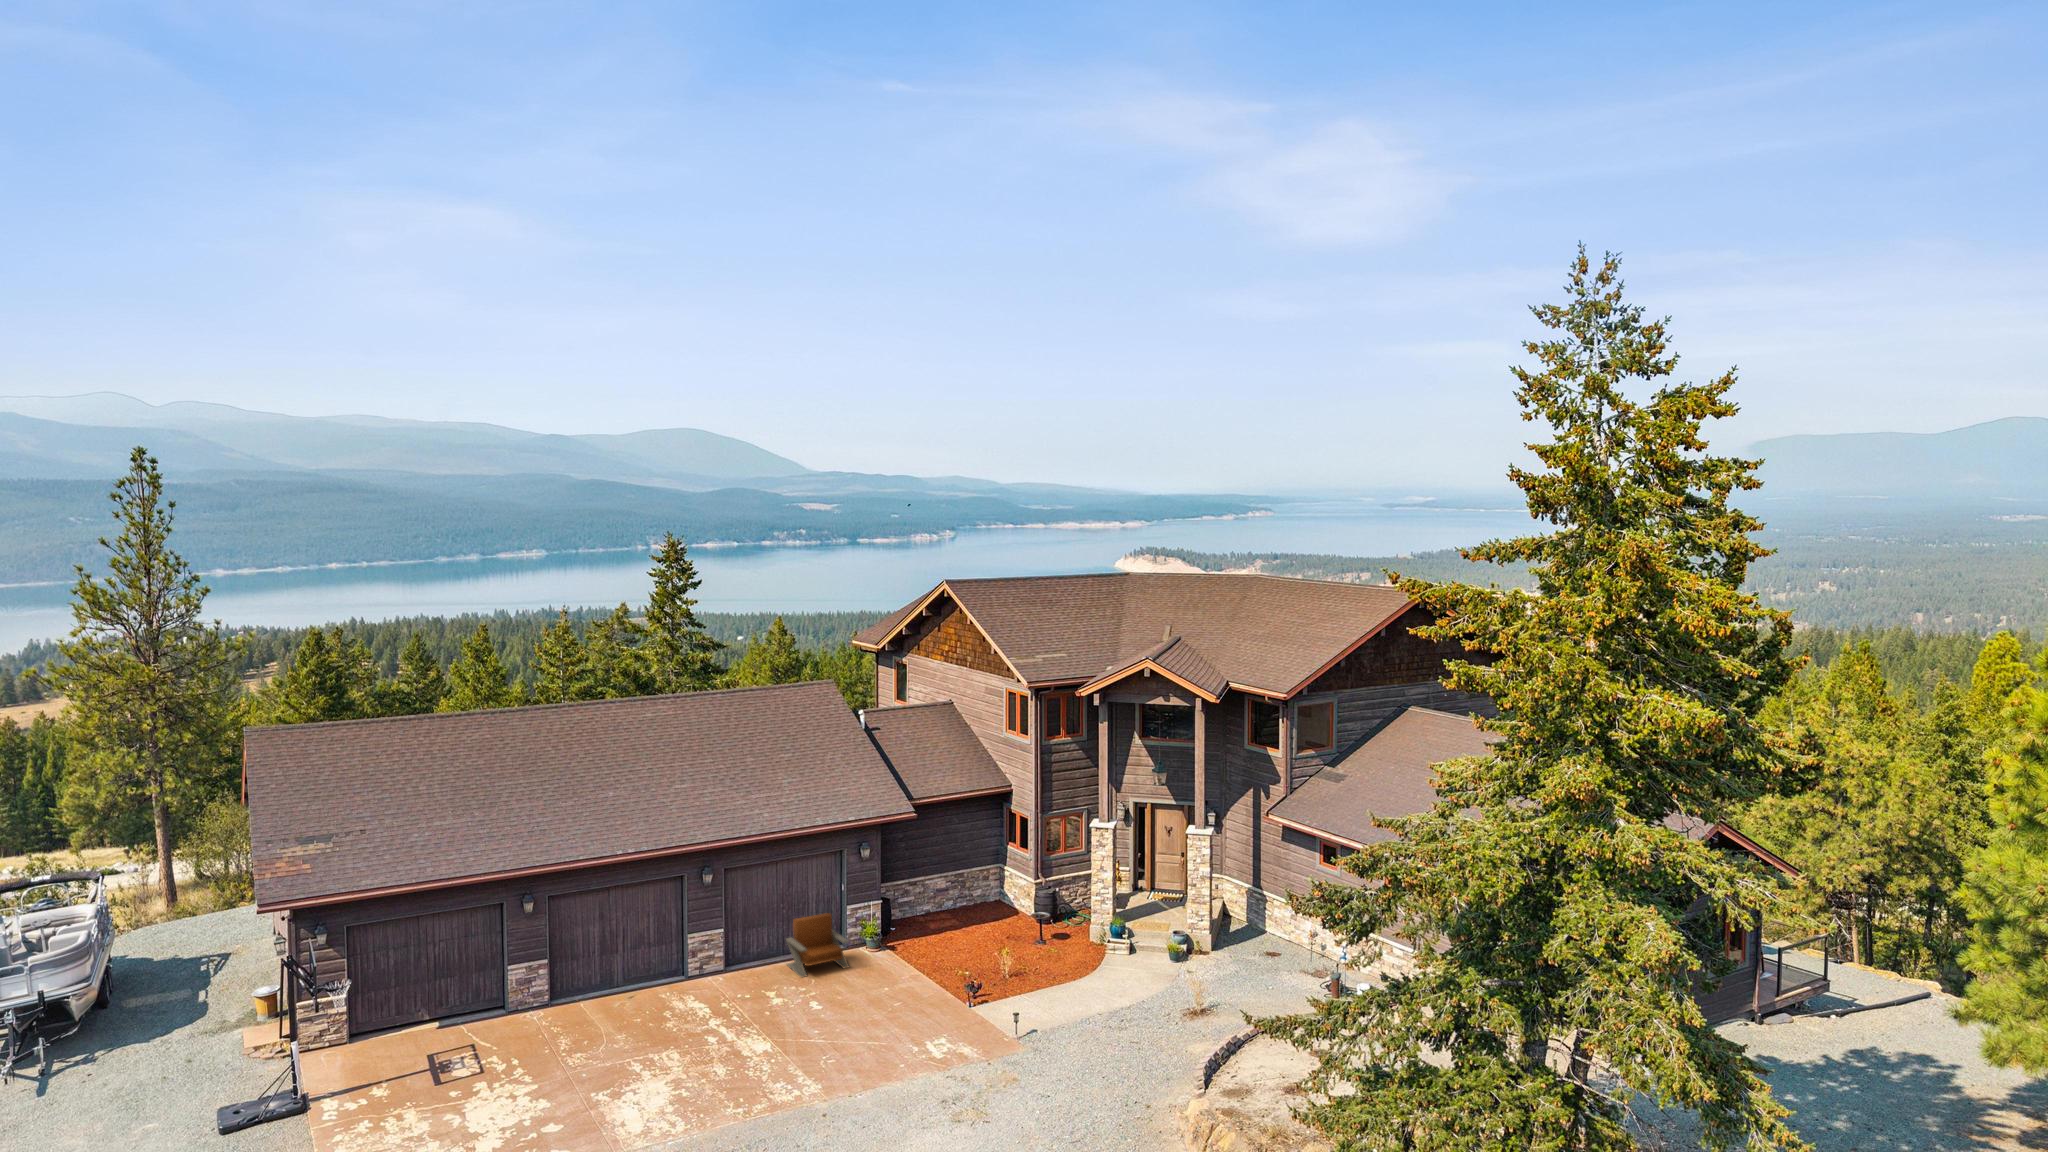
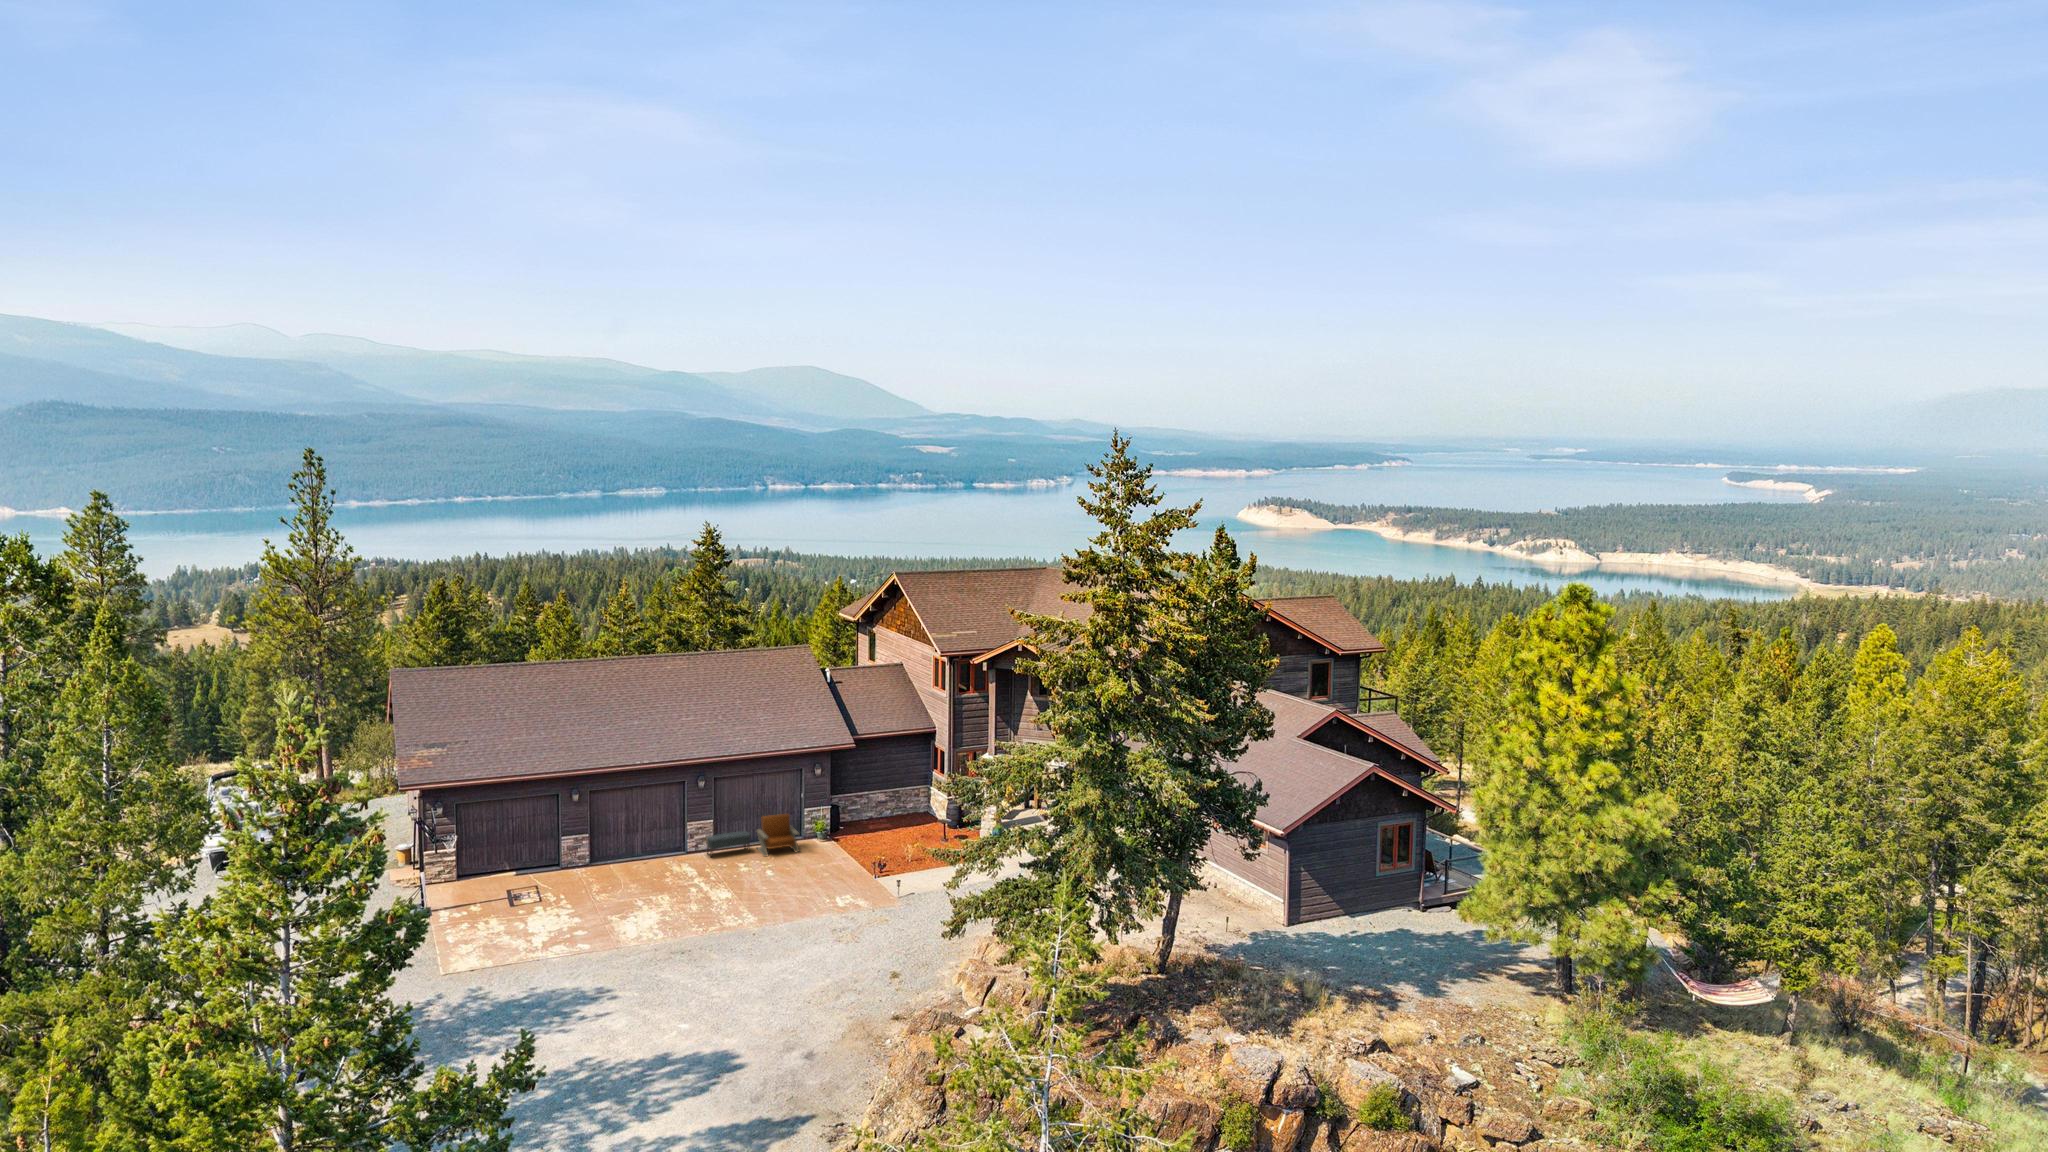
bench: none [717,941,780,983] -> present [706,831,750,856]

